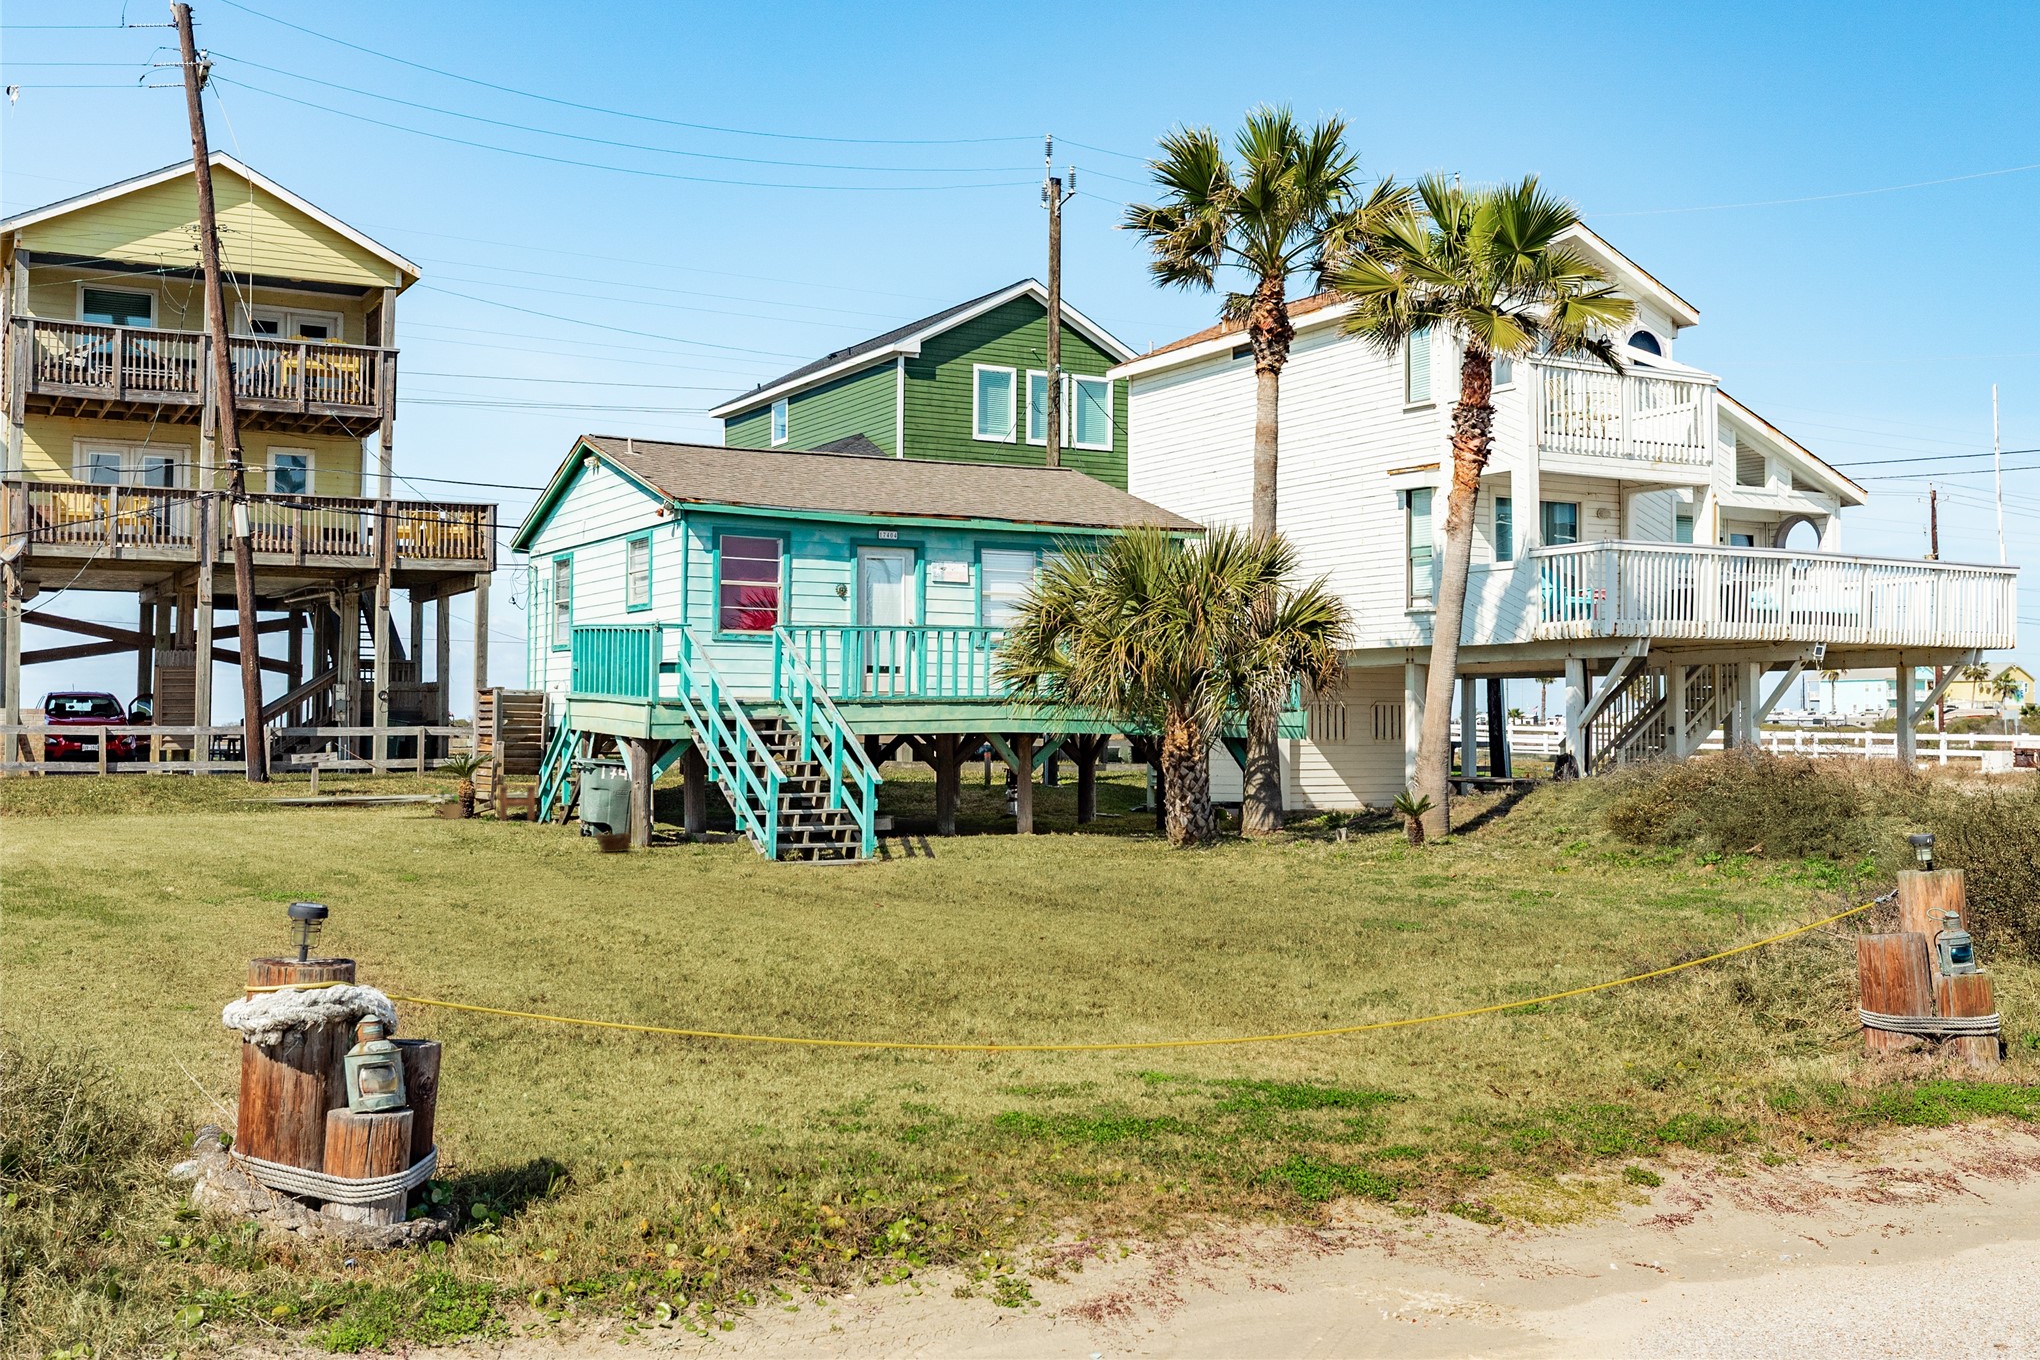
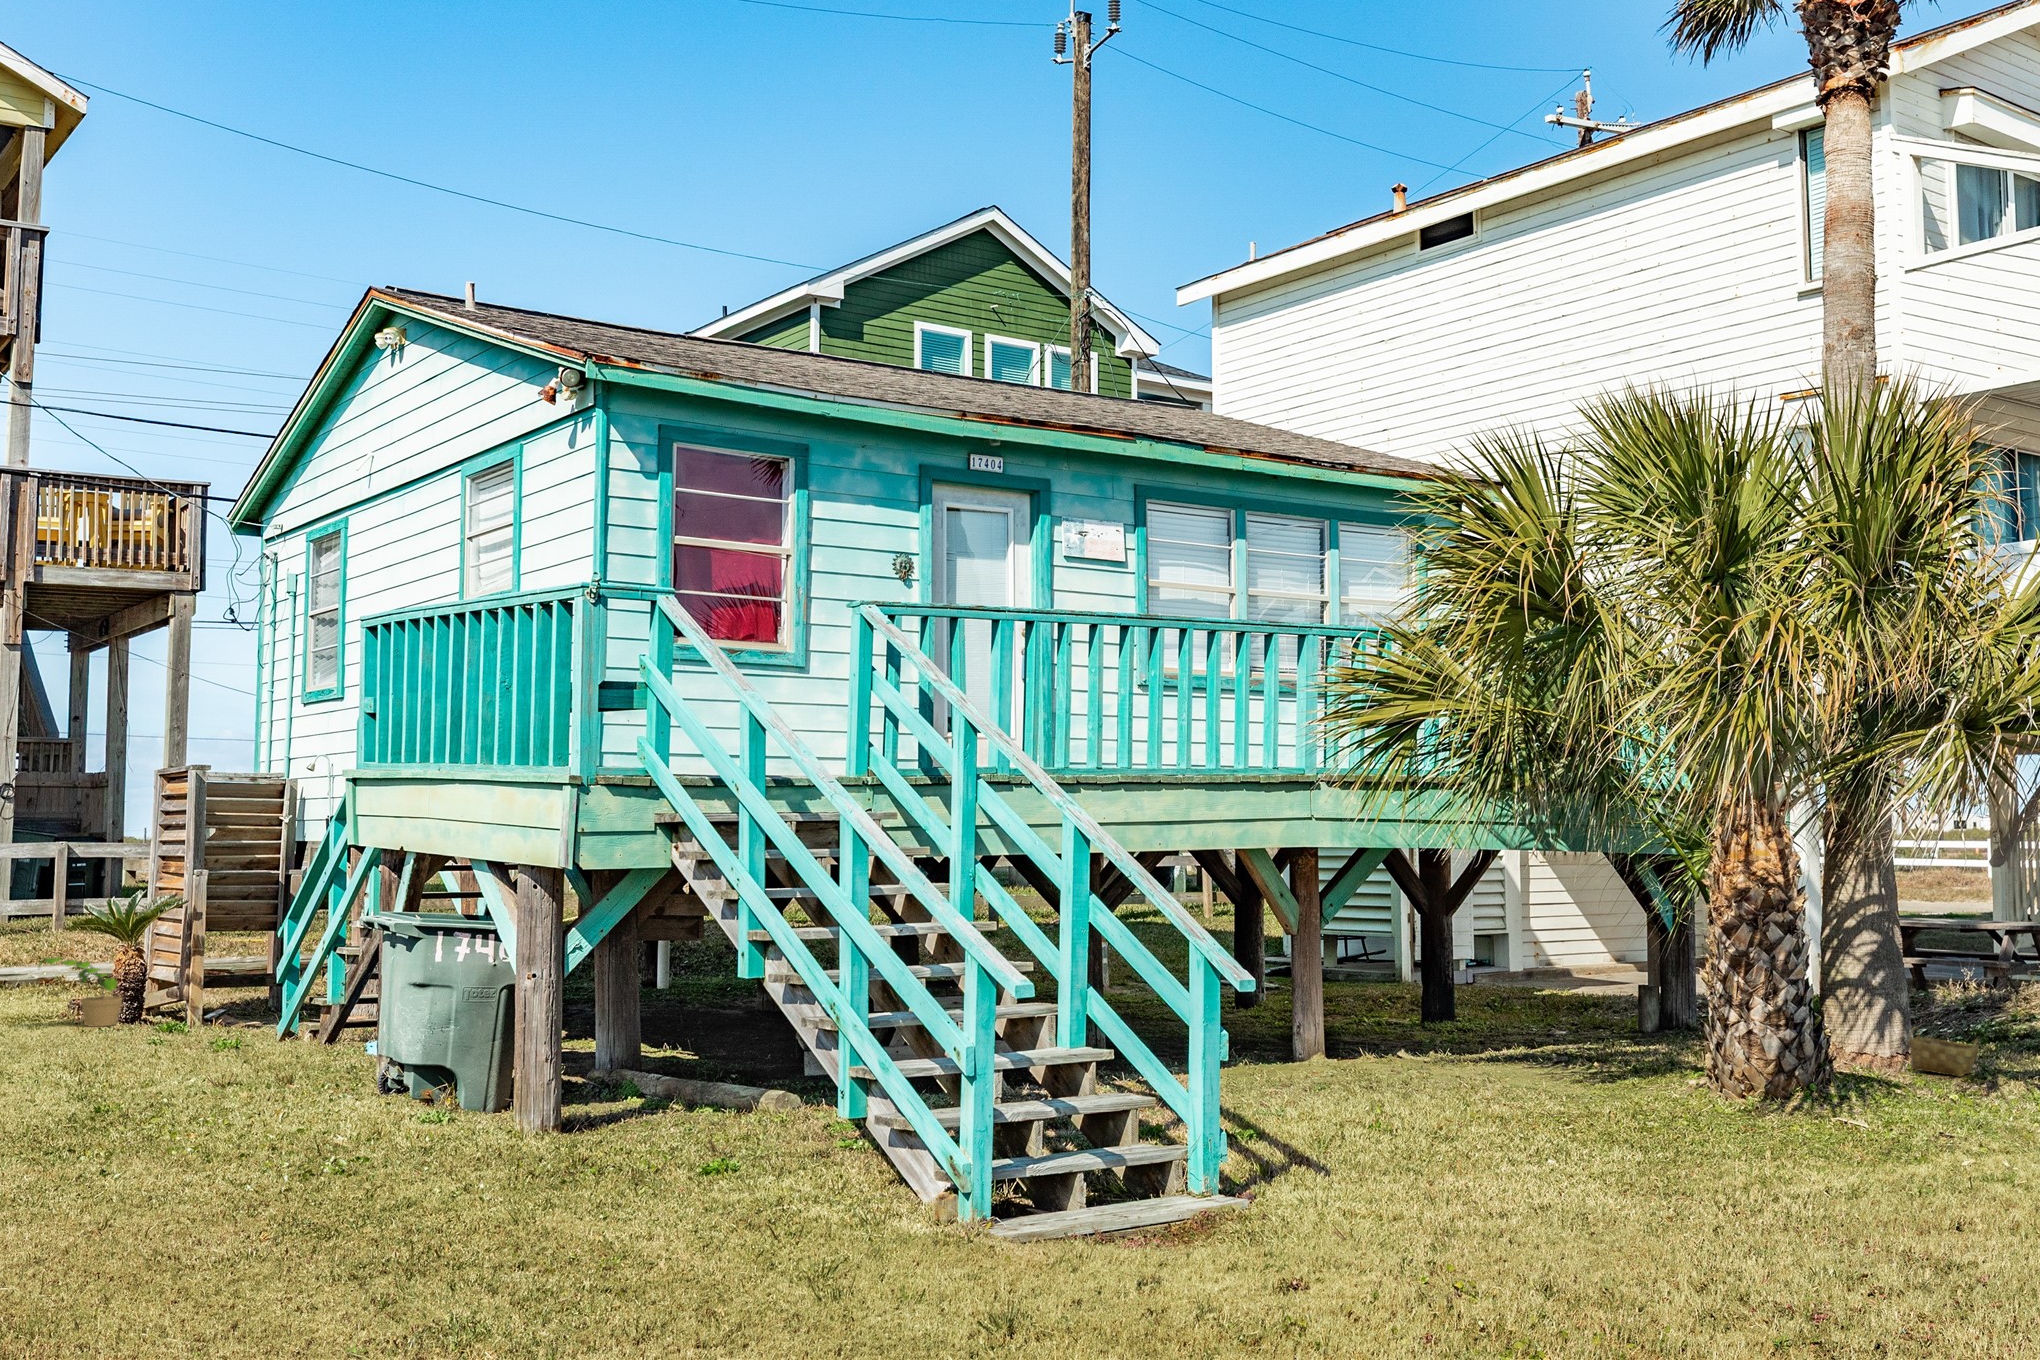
side table: present [496,785,538,820] -> none [191,955,282,1029]
woven basket: present [596,830,631,852] -> present [1908,1027,1979,1077]

